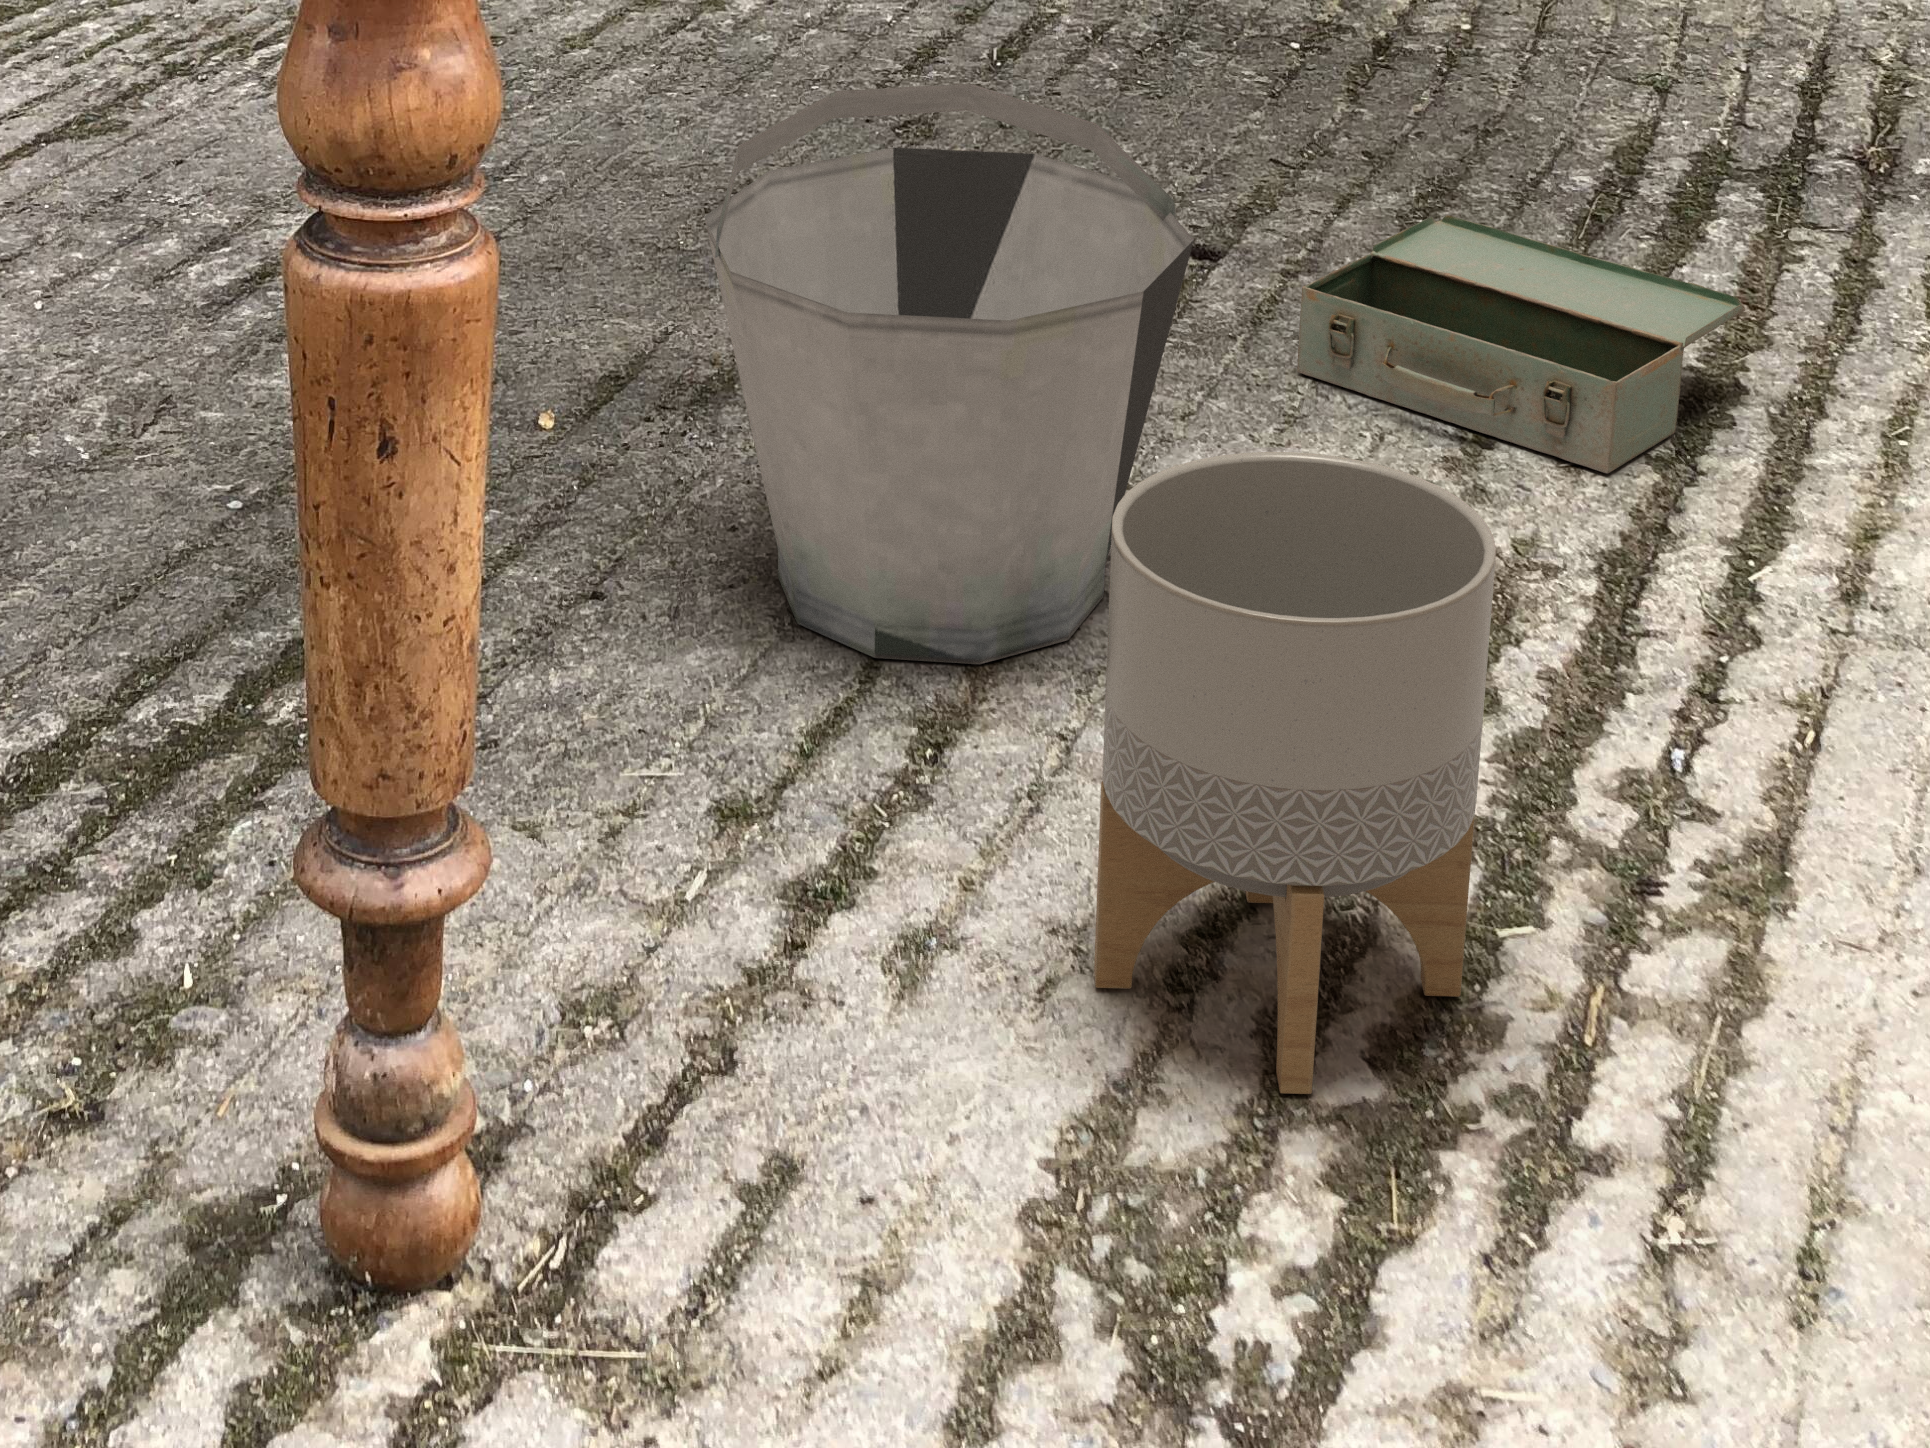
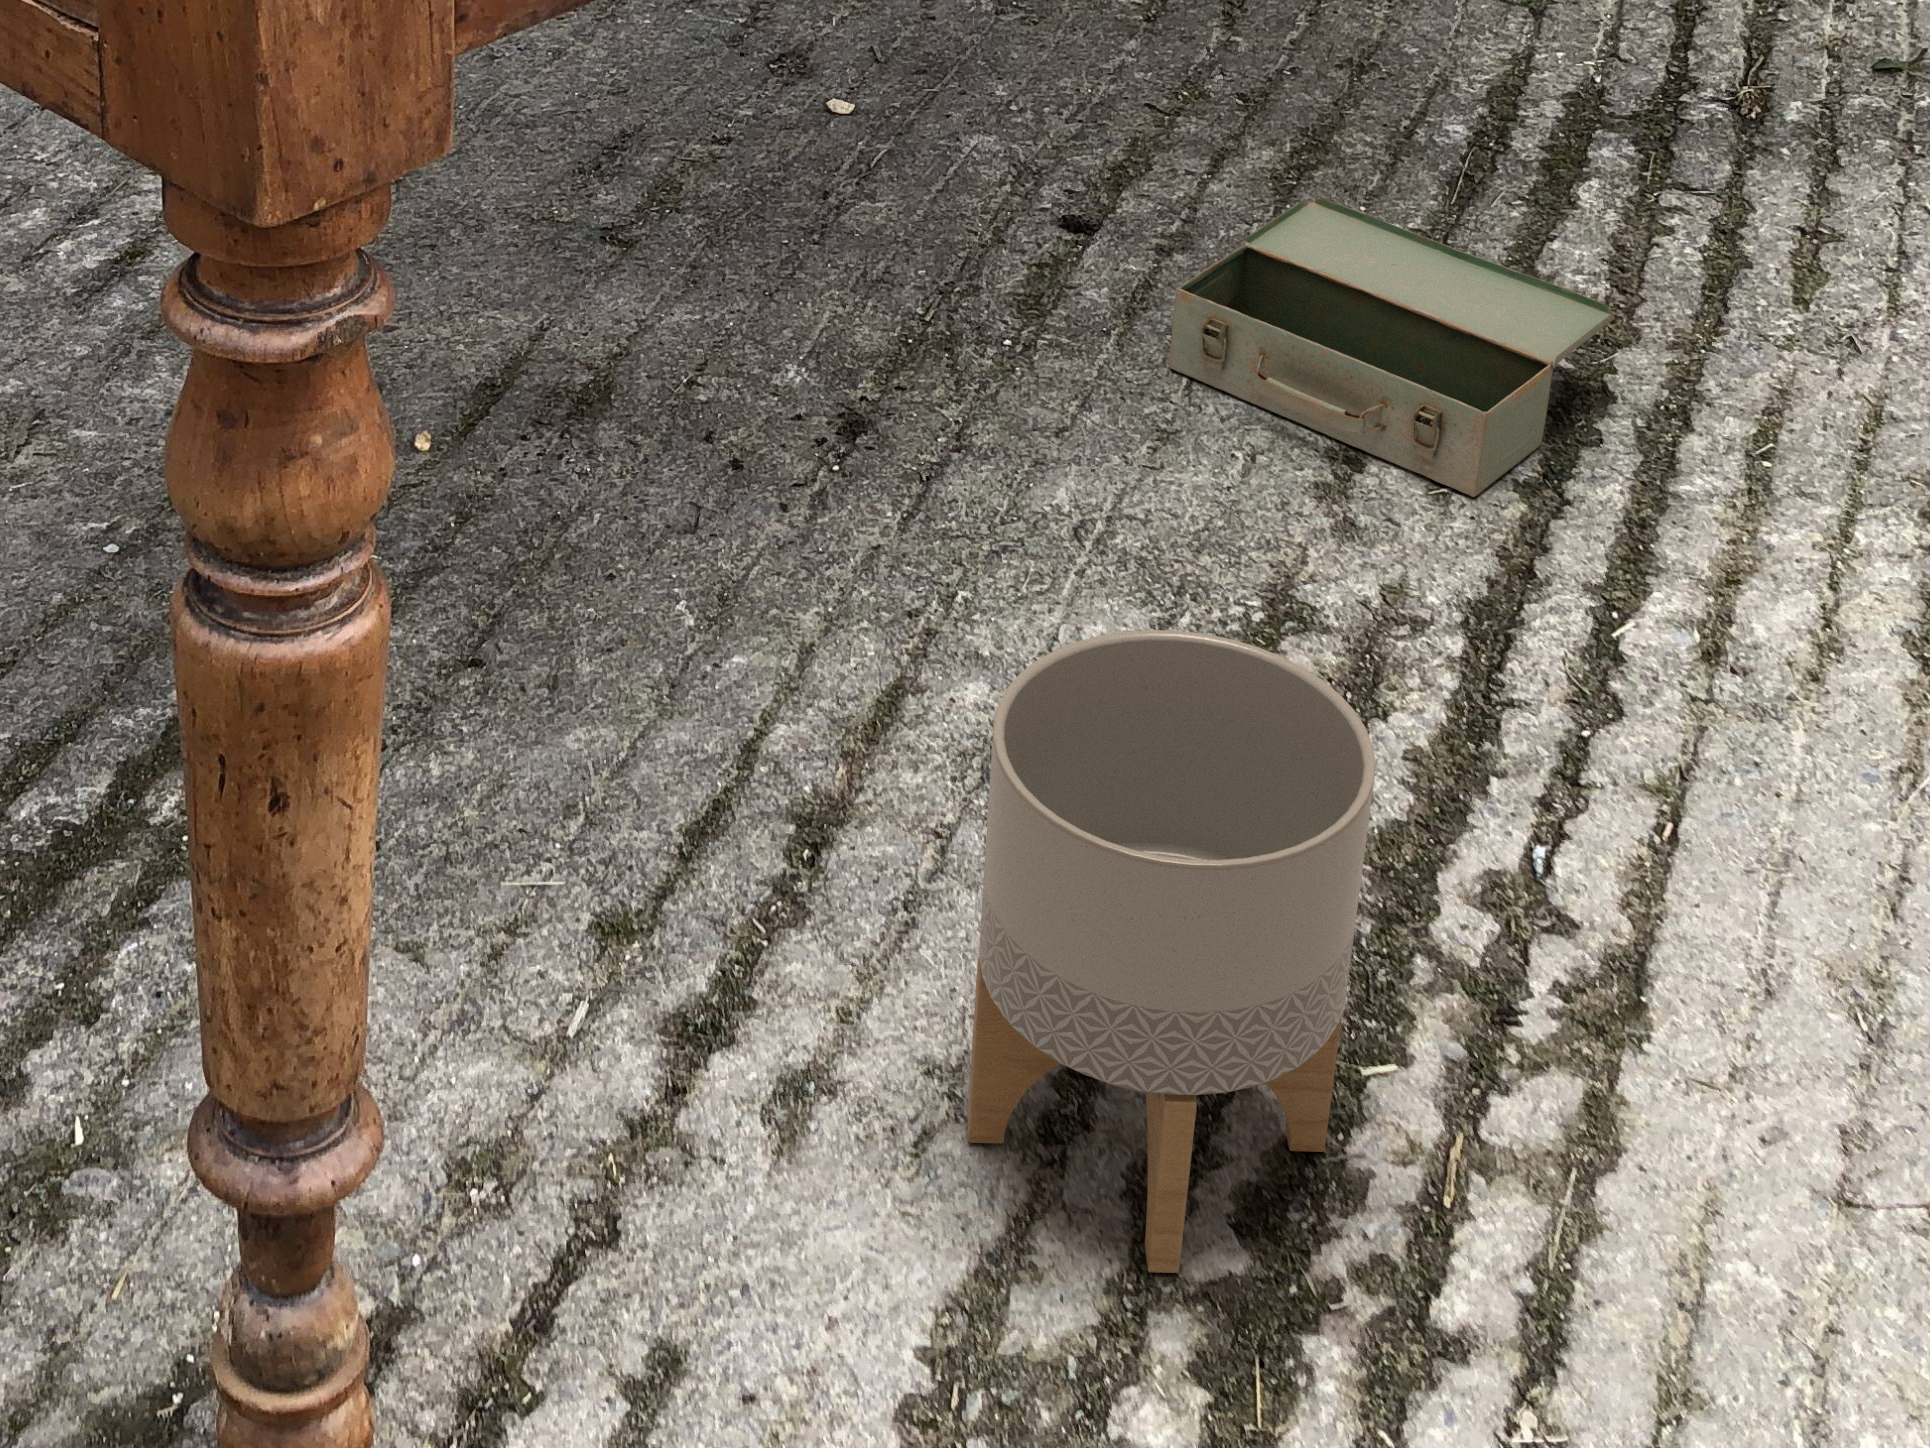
bucket: present [704,83,1194,664] -> none [582,140,1074,739]

